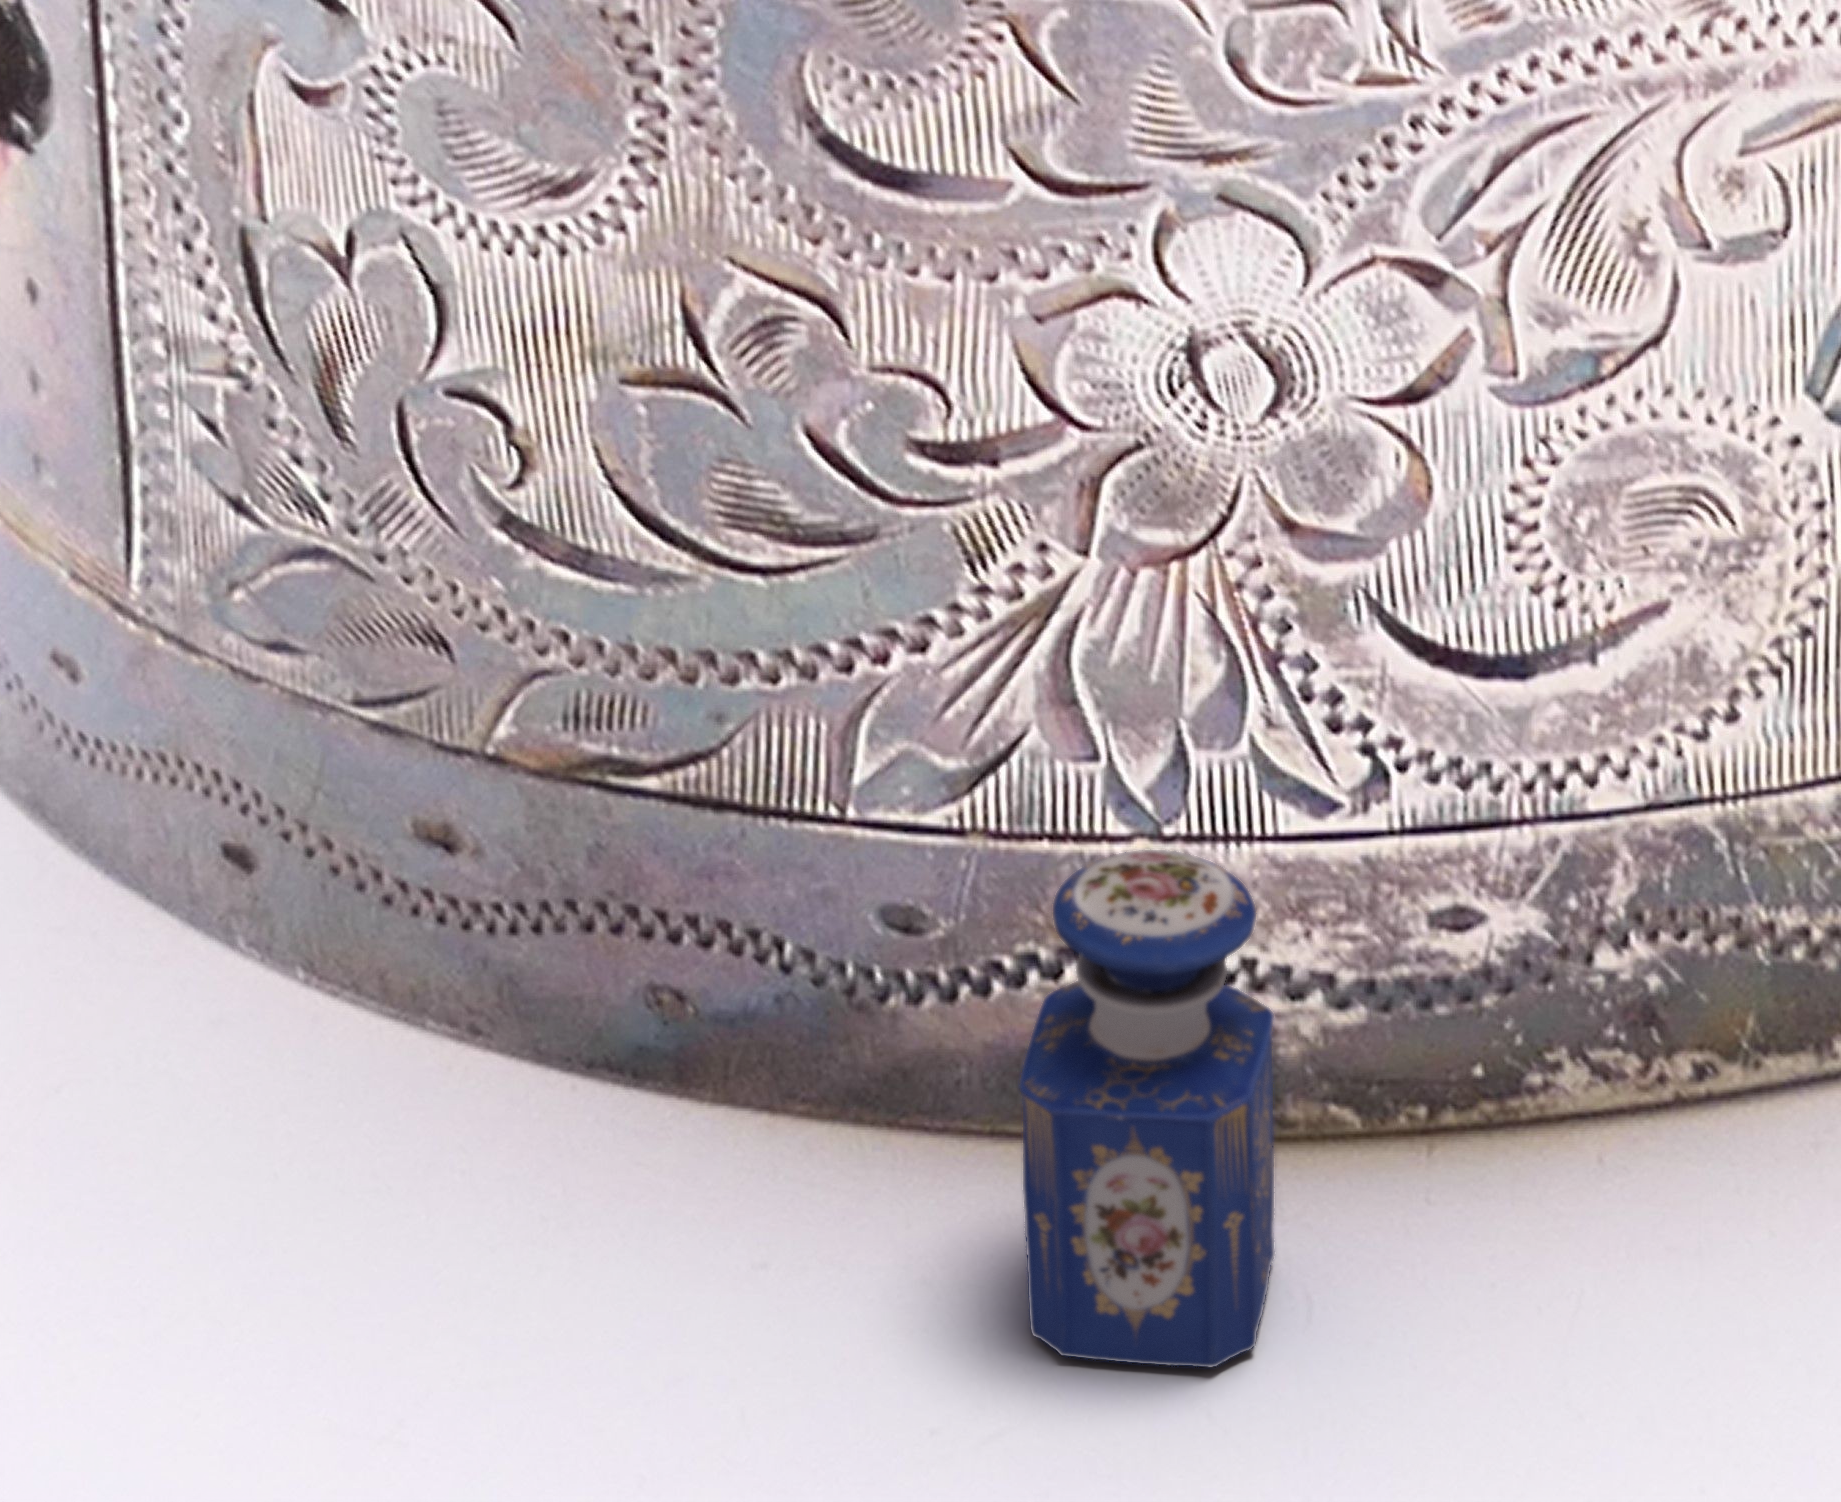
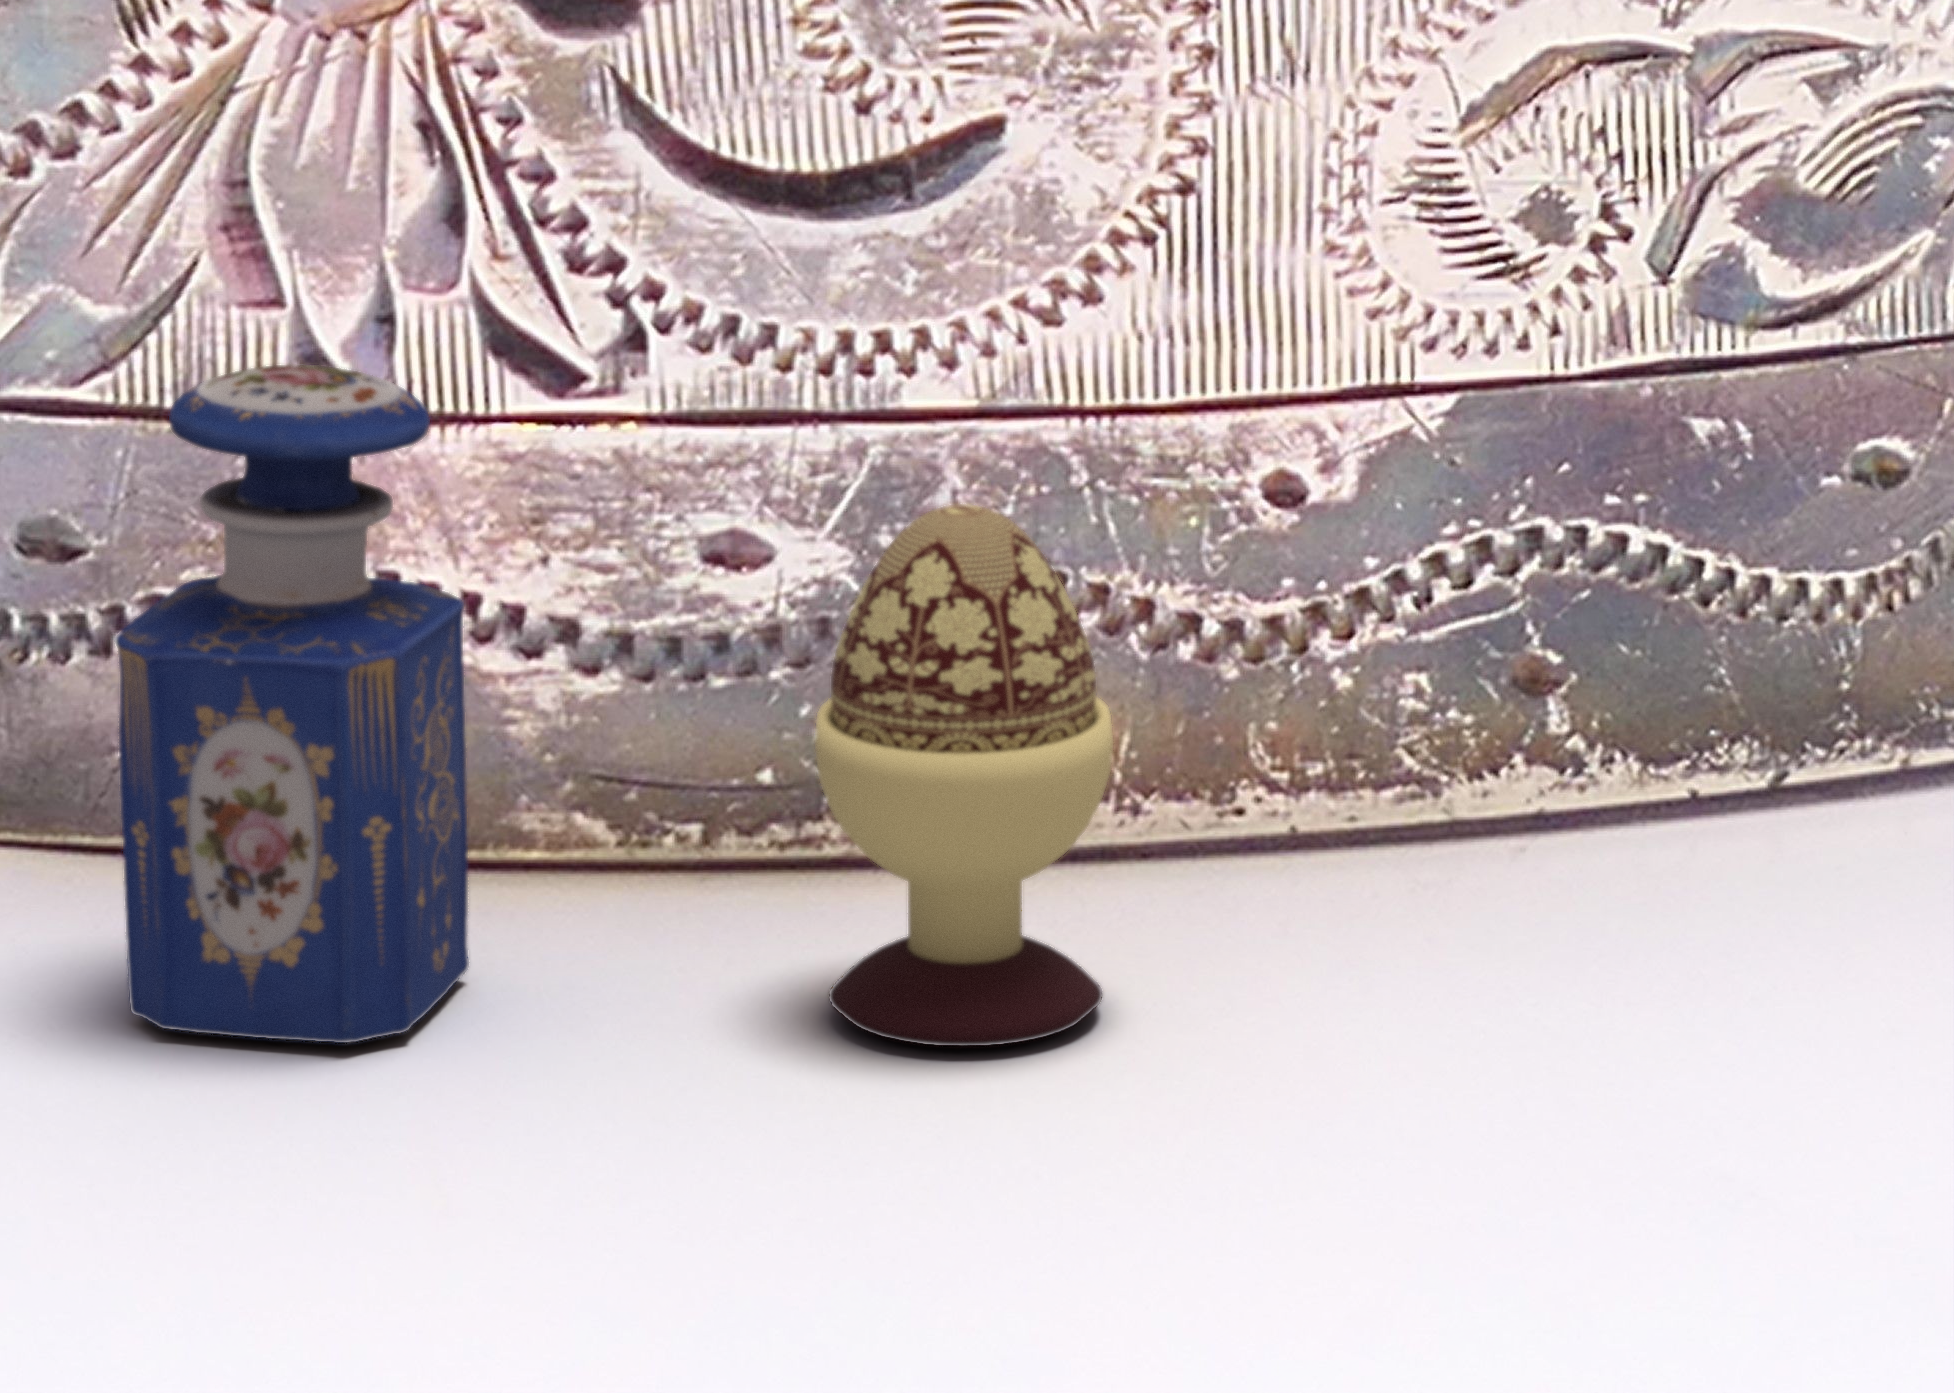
decorative egg: none [1556,940,1785,1338] -> present [815,504,1113,1046]

